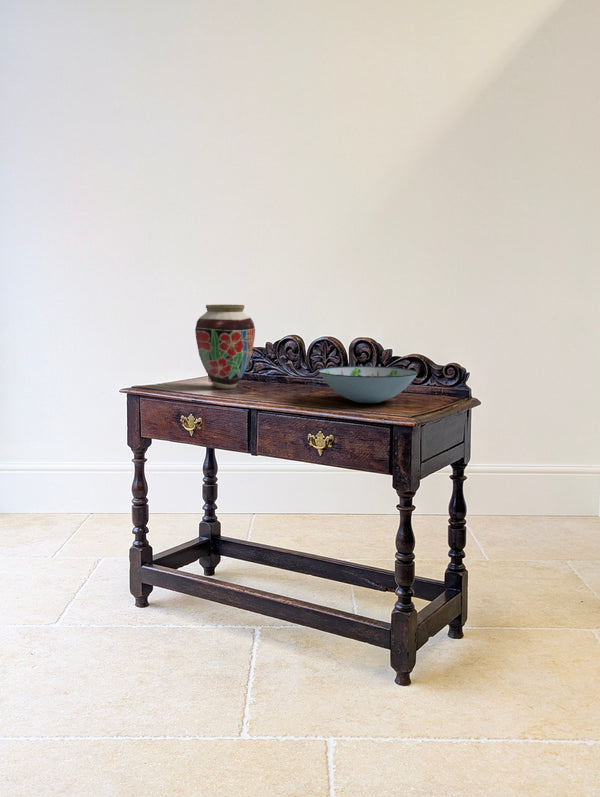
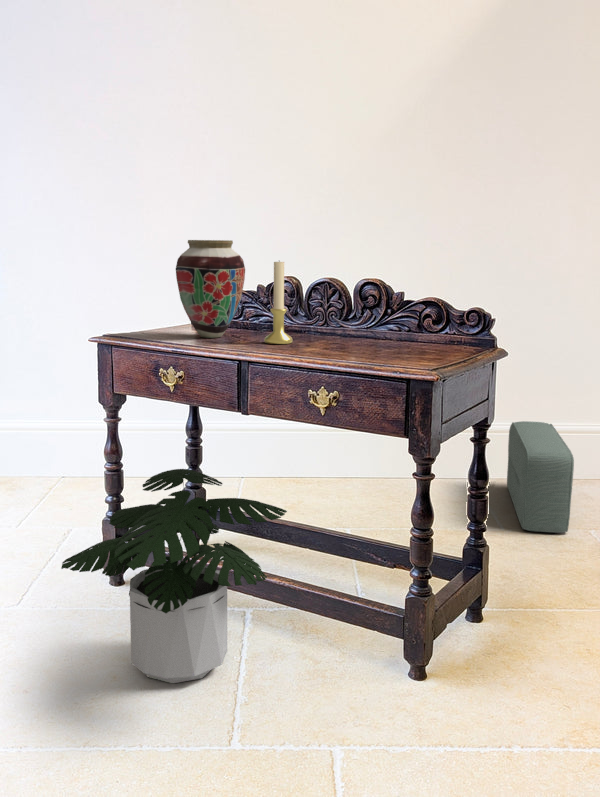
candle holder: none [271,321,296,394] -> present [264,261,293,344]
decorative bowl: present [318,366,418,403] -> none [320,312,437,354]
pouf: none [495,462,550,562] -> present [507,421,574,533]
potted plant: none [97,503,290,687] -> present [61,469,287,683]

